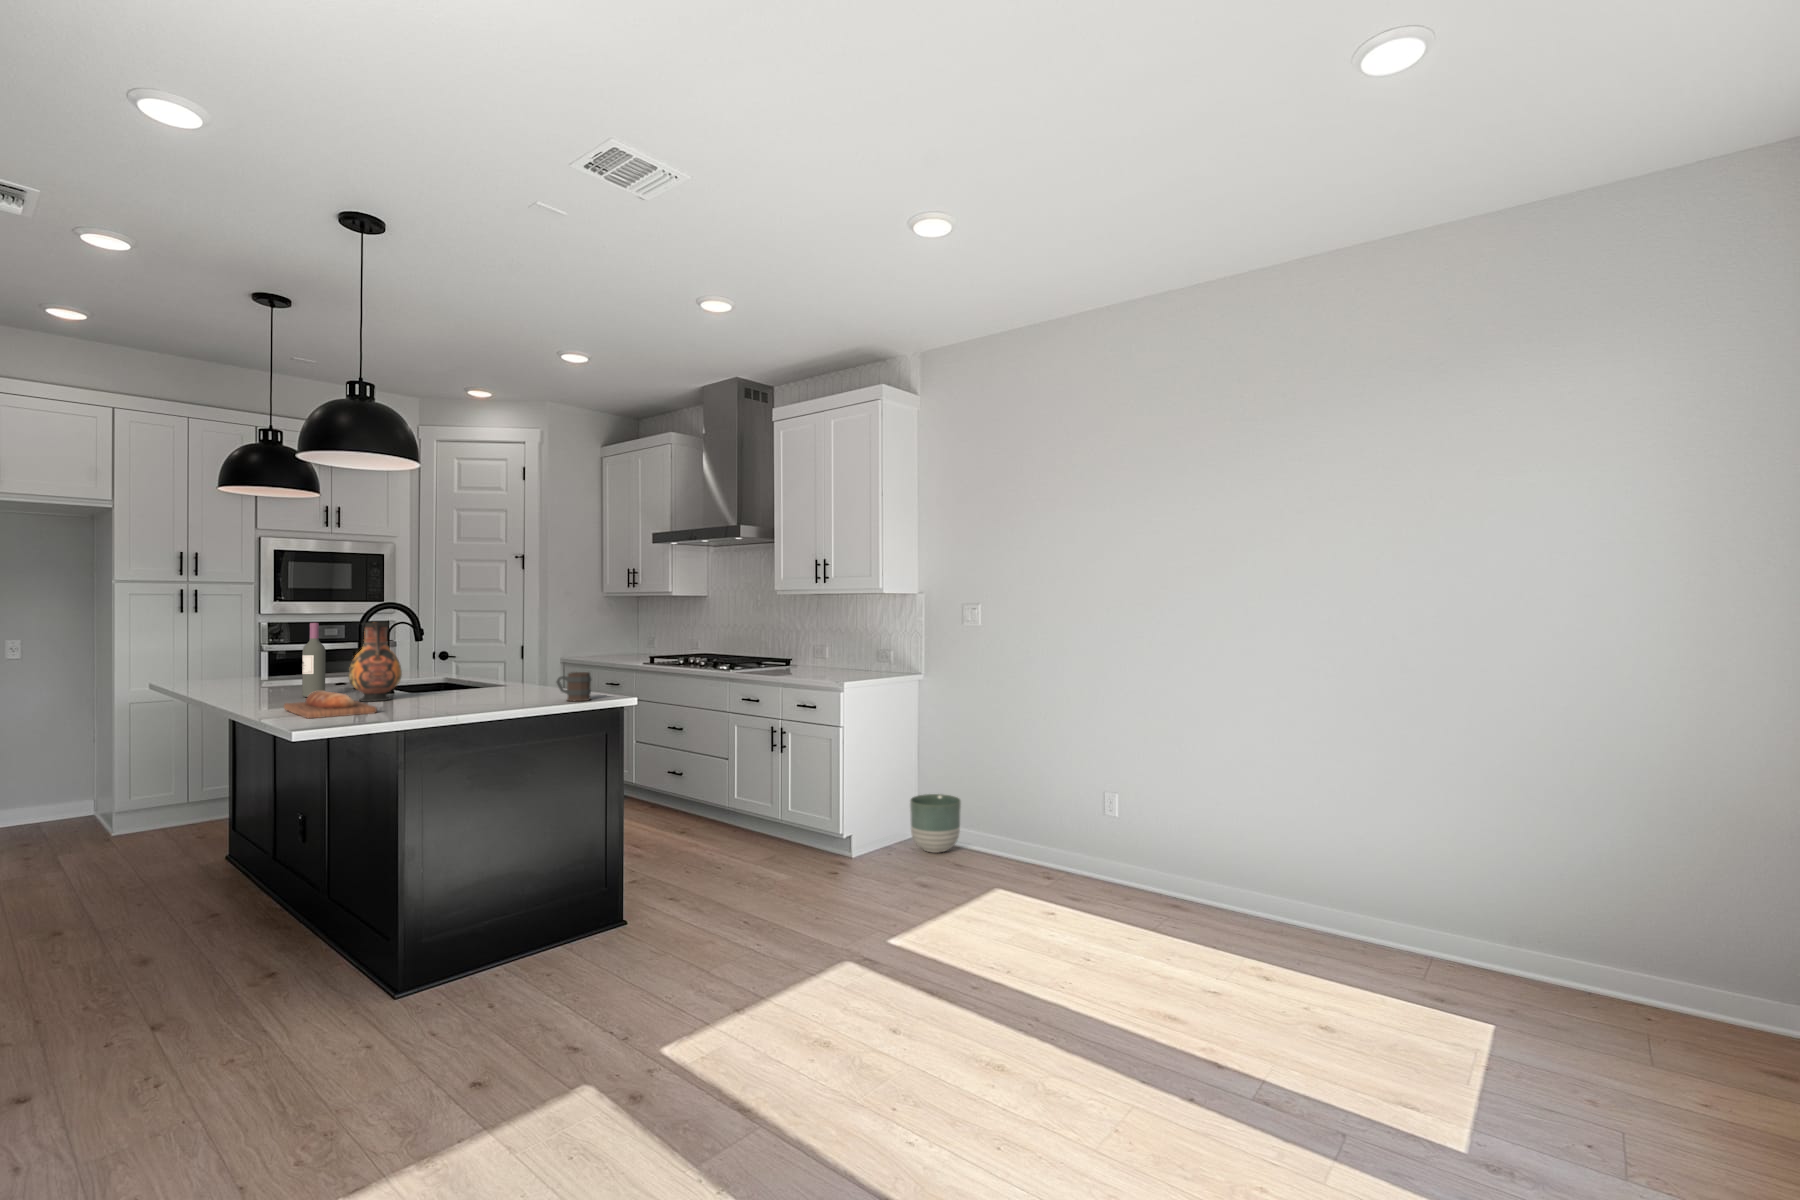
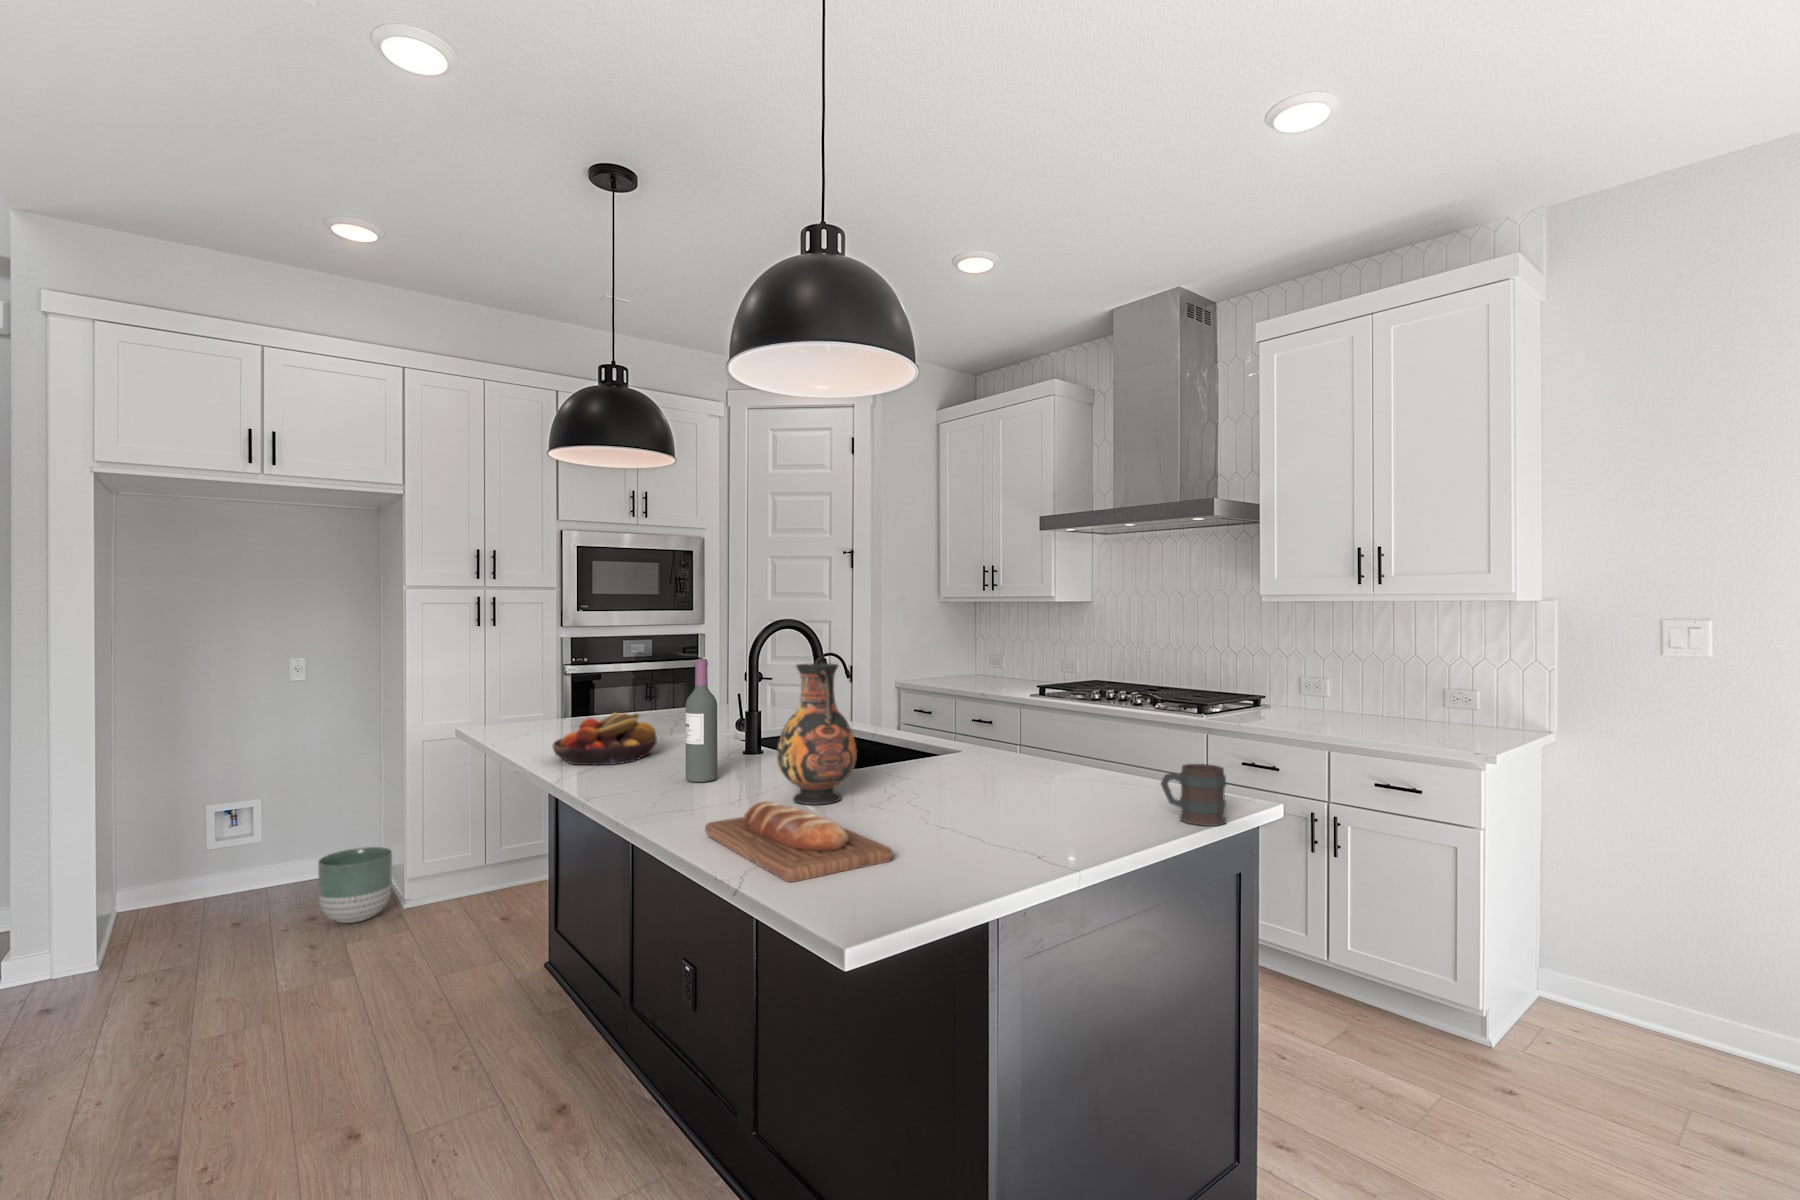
fruit bowl: none [218,663,299,694] -> present [553,712,657,765]
planter: present [910,794,961,853] -> present [318,847,392,923]

